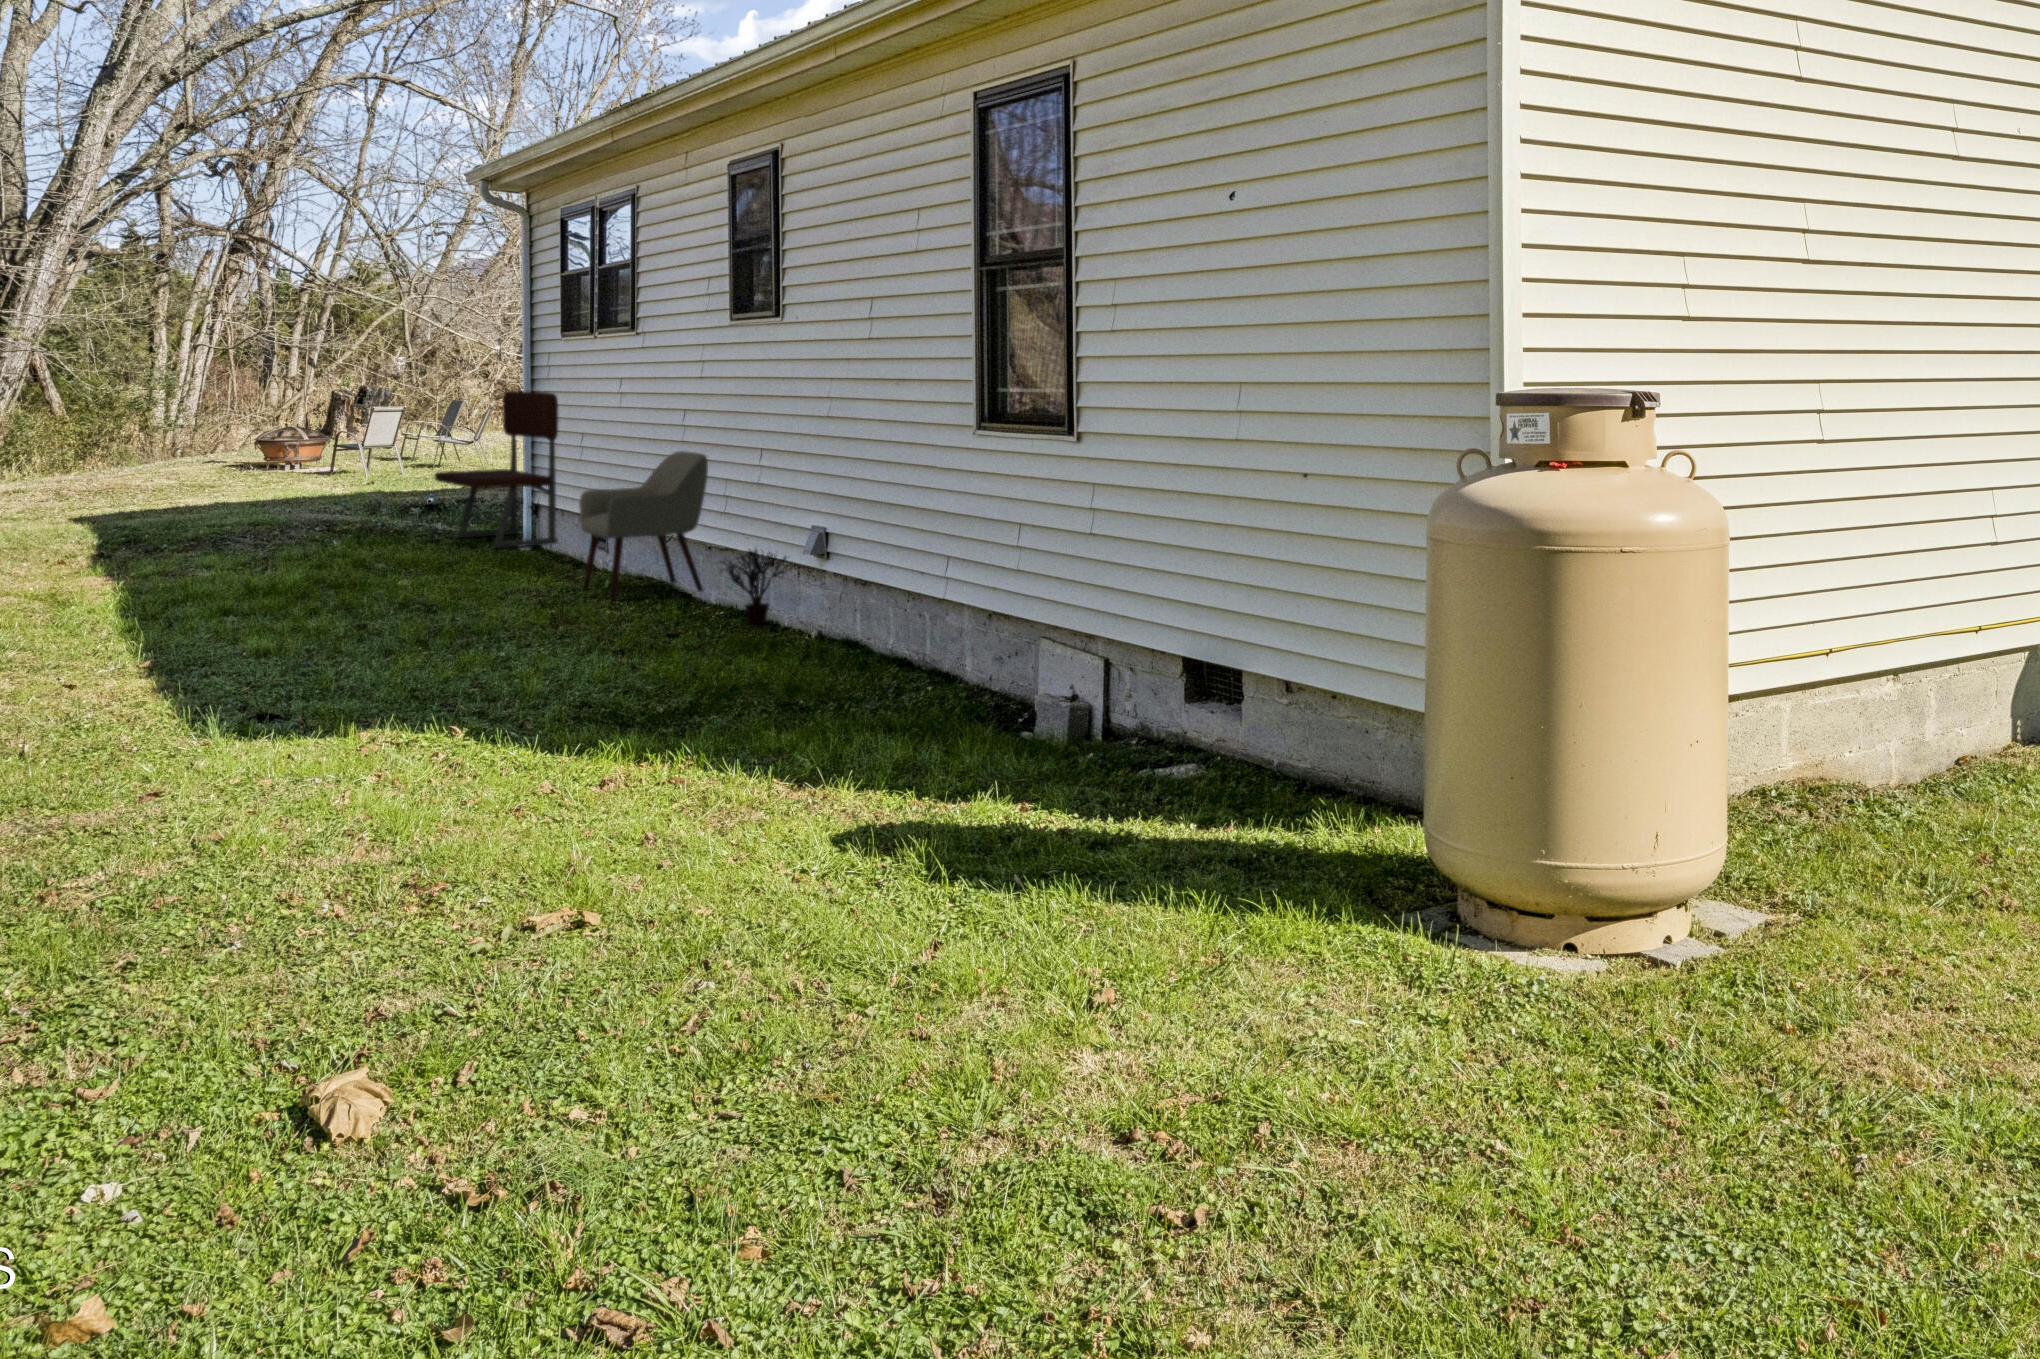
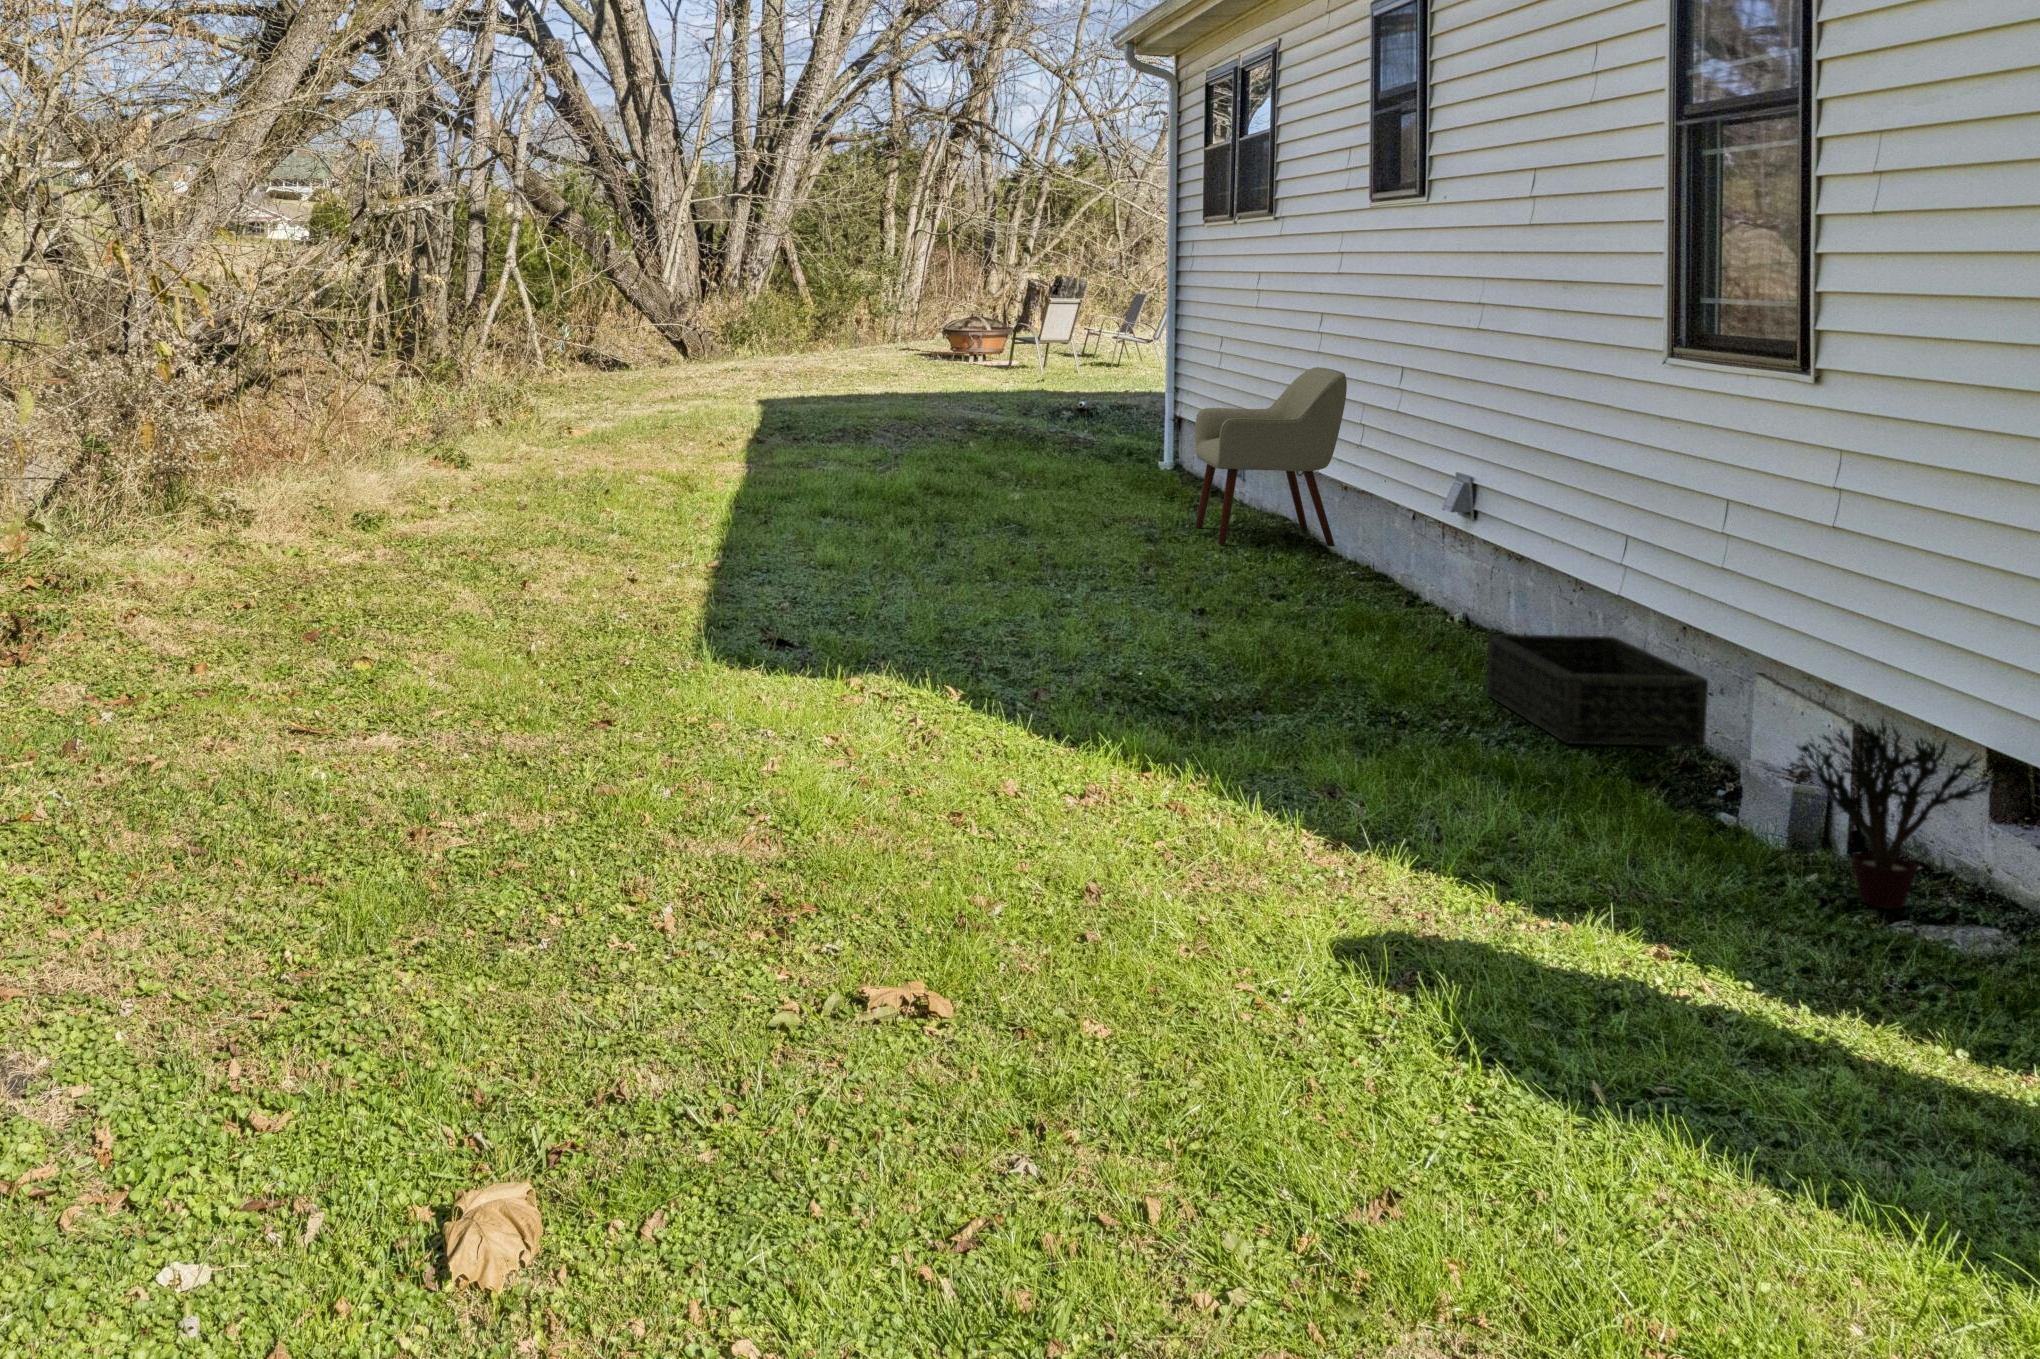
bench: present [435,391,558,548] -> none [1077,288,1204,469]
potted plant: present [723,549,792,624] -> present [1789,719,1998,909]
basket: none [866,625,1015,700] -> present [1486,634,1708,747]

